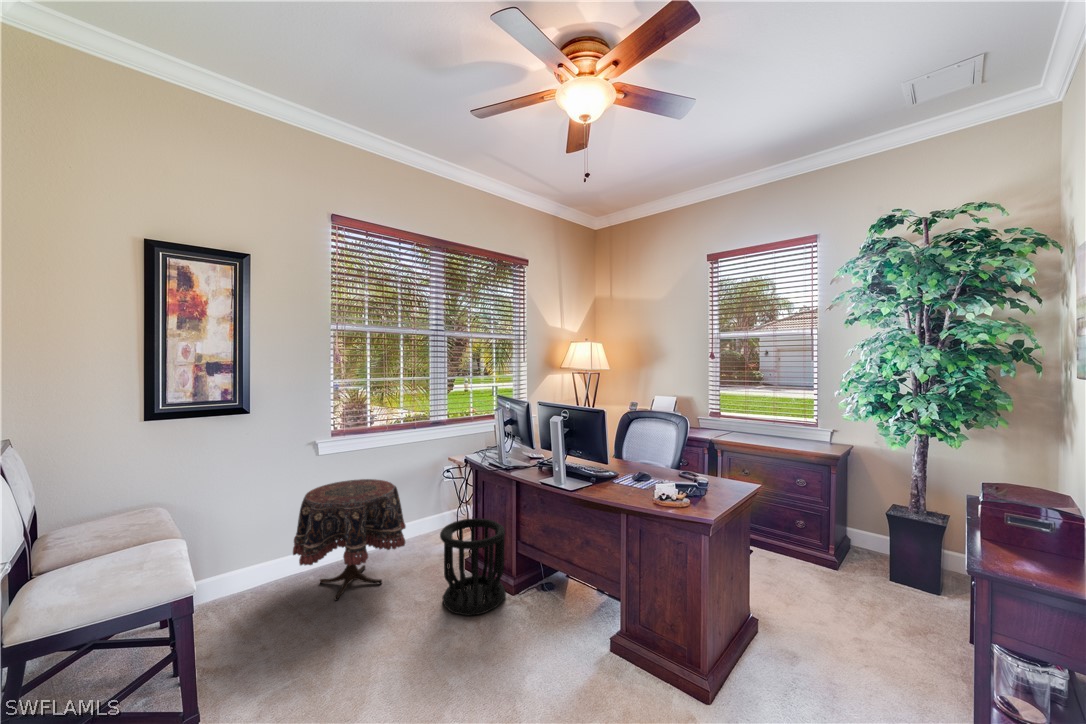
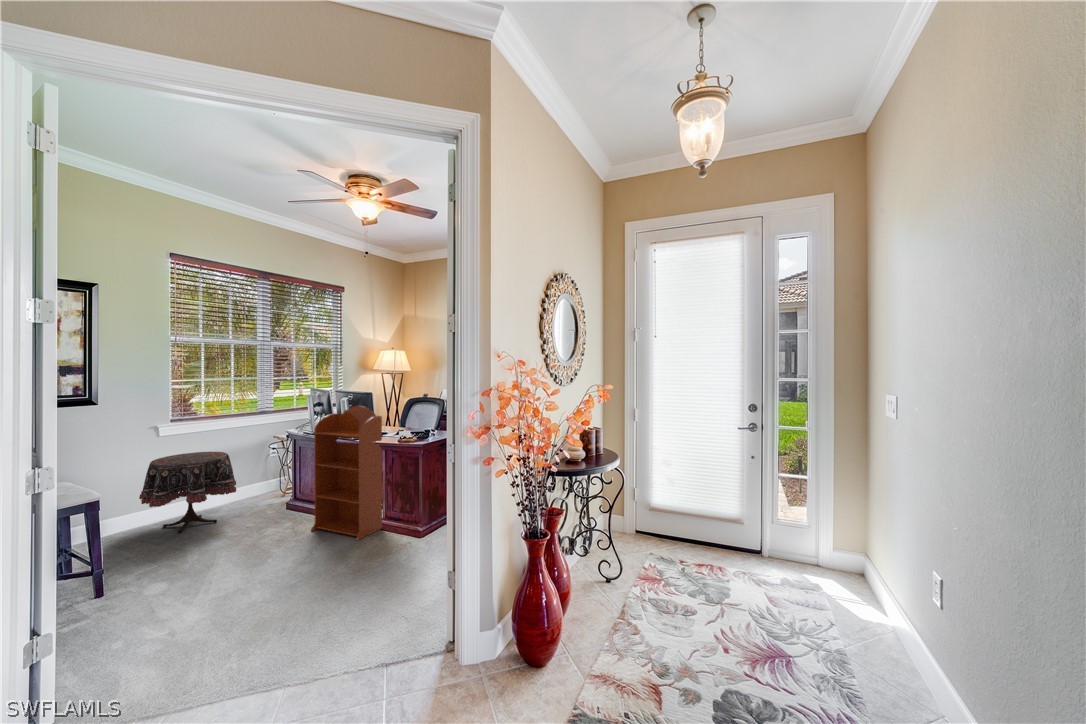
bookcase: none [508,432,623,684] -> present [311,406,382,540]
wastebasket: present [440,518,506,615] -> none [264,470,313,528]

